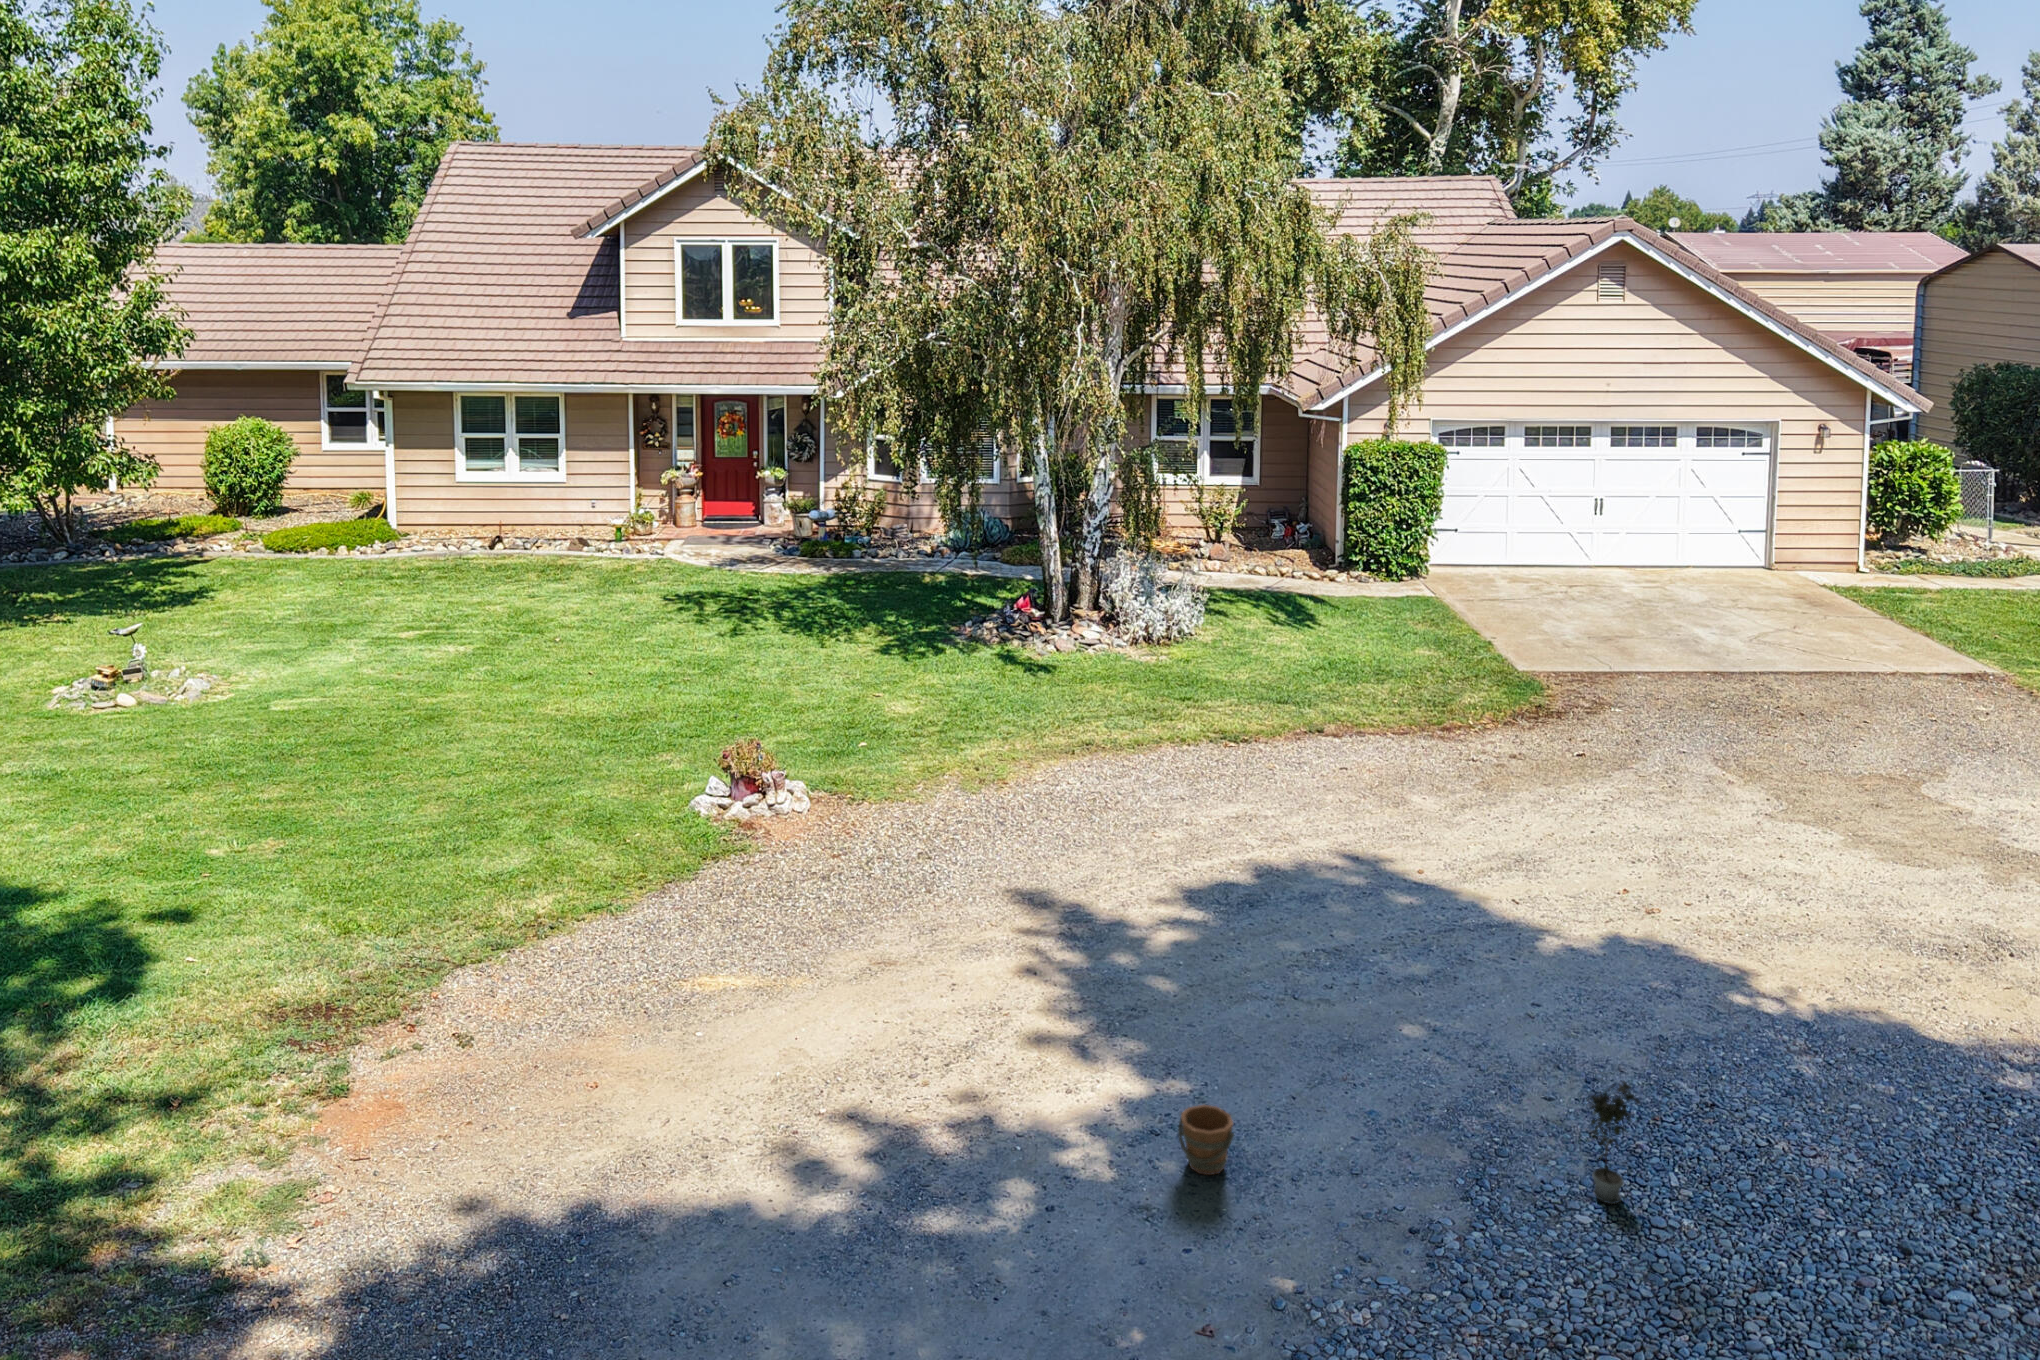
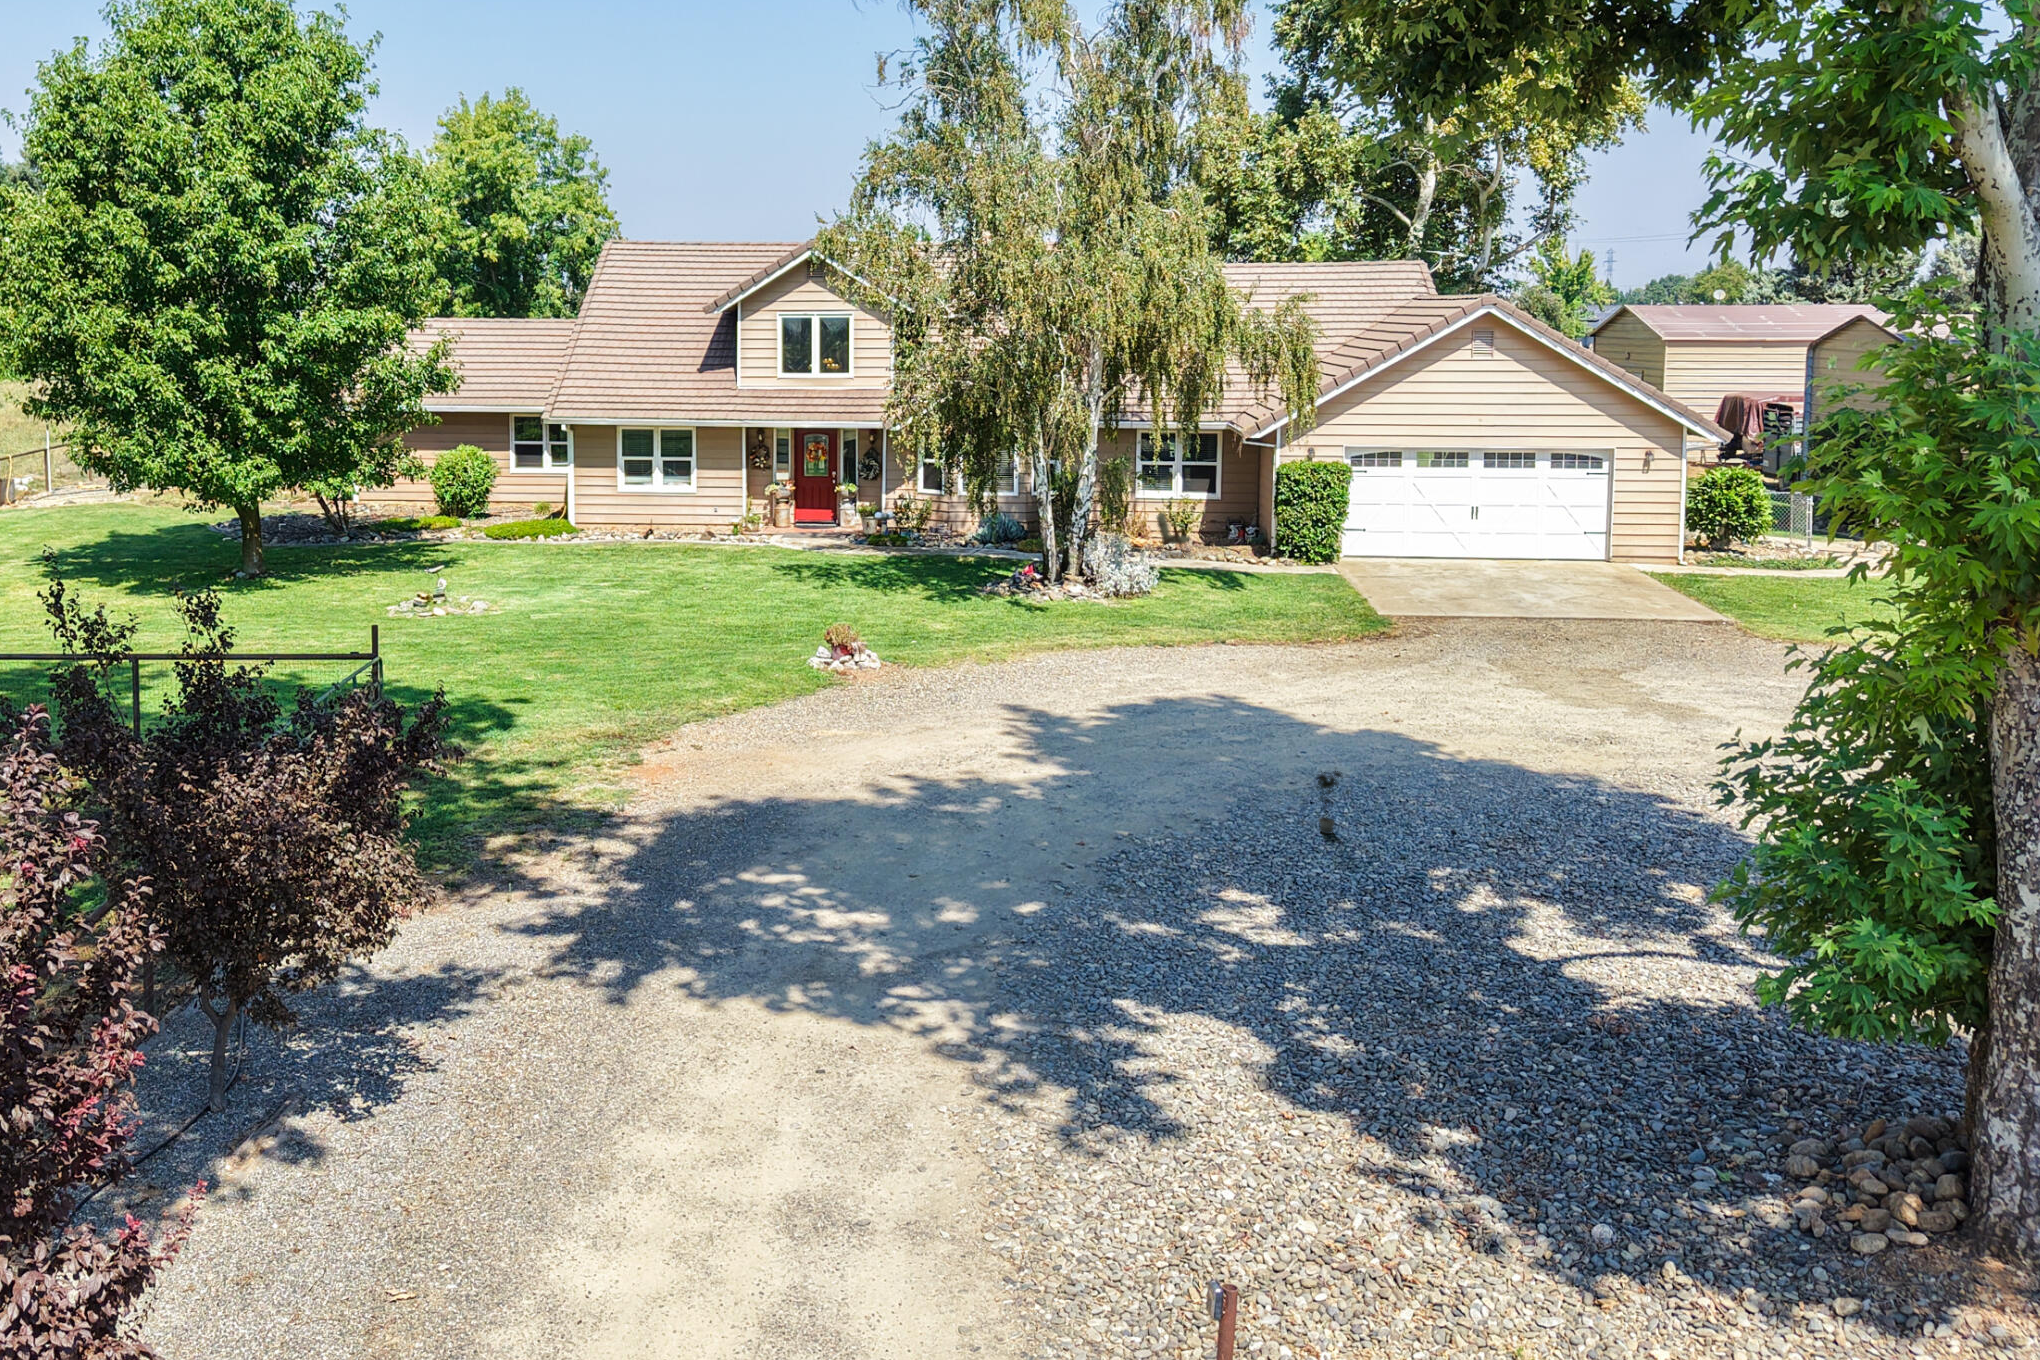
lounge chair: none [1176,502,1224,563] -> present [1157,513,1190,557]
bucket: present [1178,1105,1234,1175] -> none [1088,782,1118,815]

